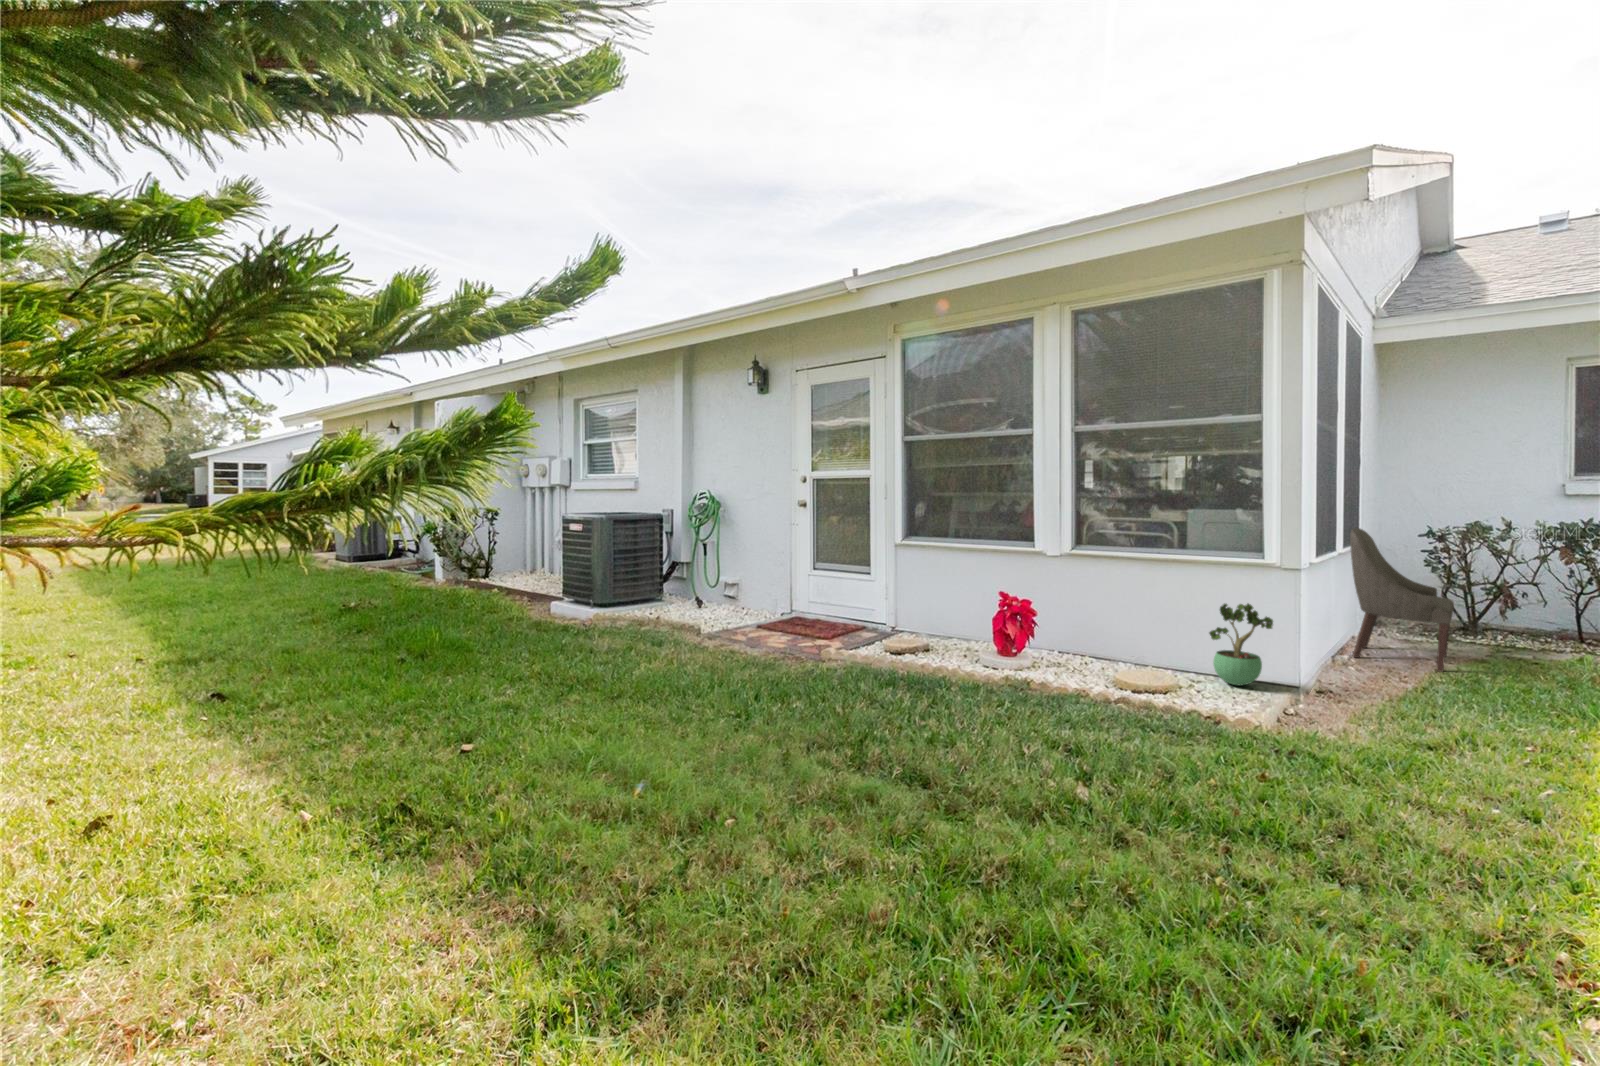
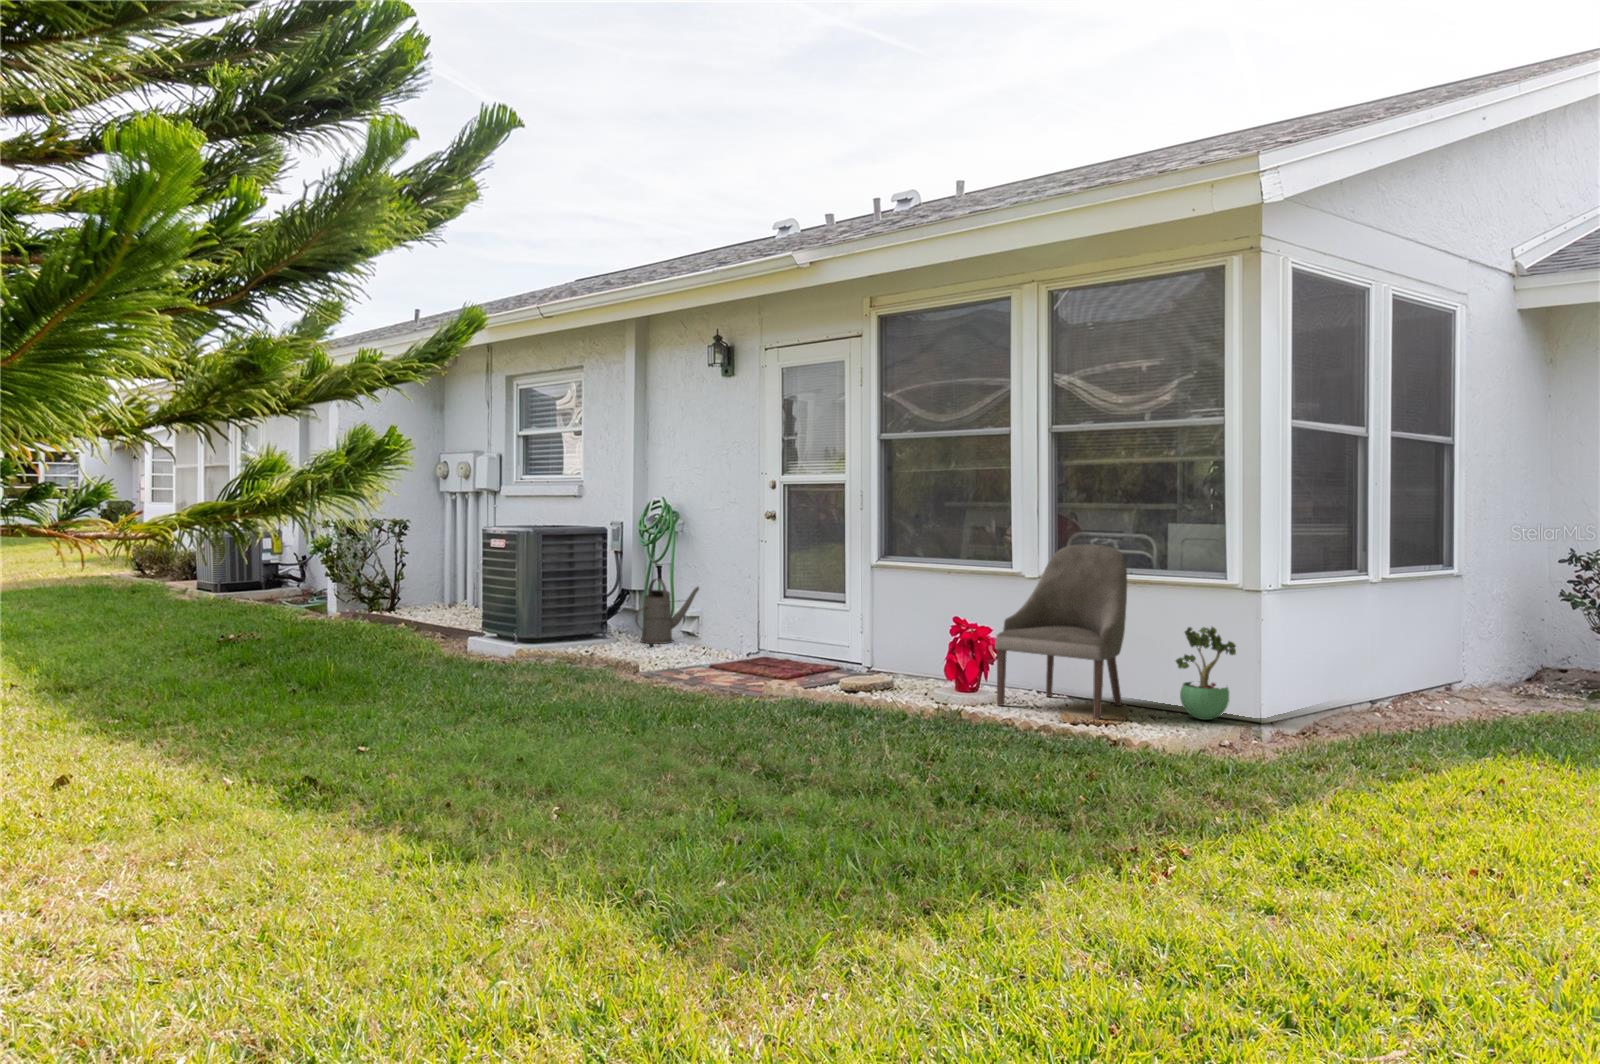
chair: present [1350,528,1454,672] -> present [995,545,1127,719]
watering can: none [692,555,741,608] -> present [635,579,699,644]

